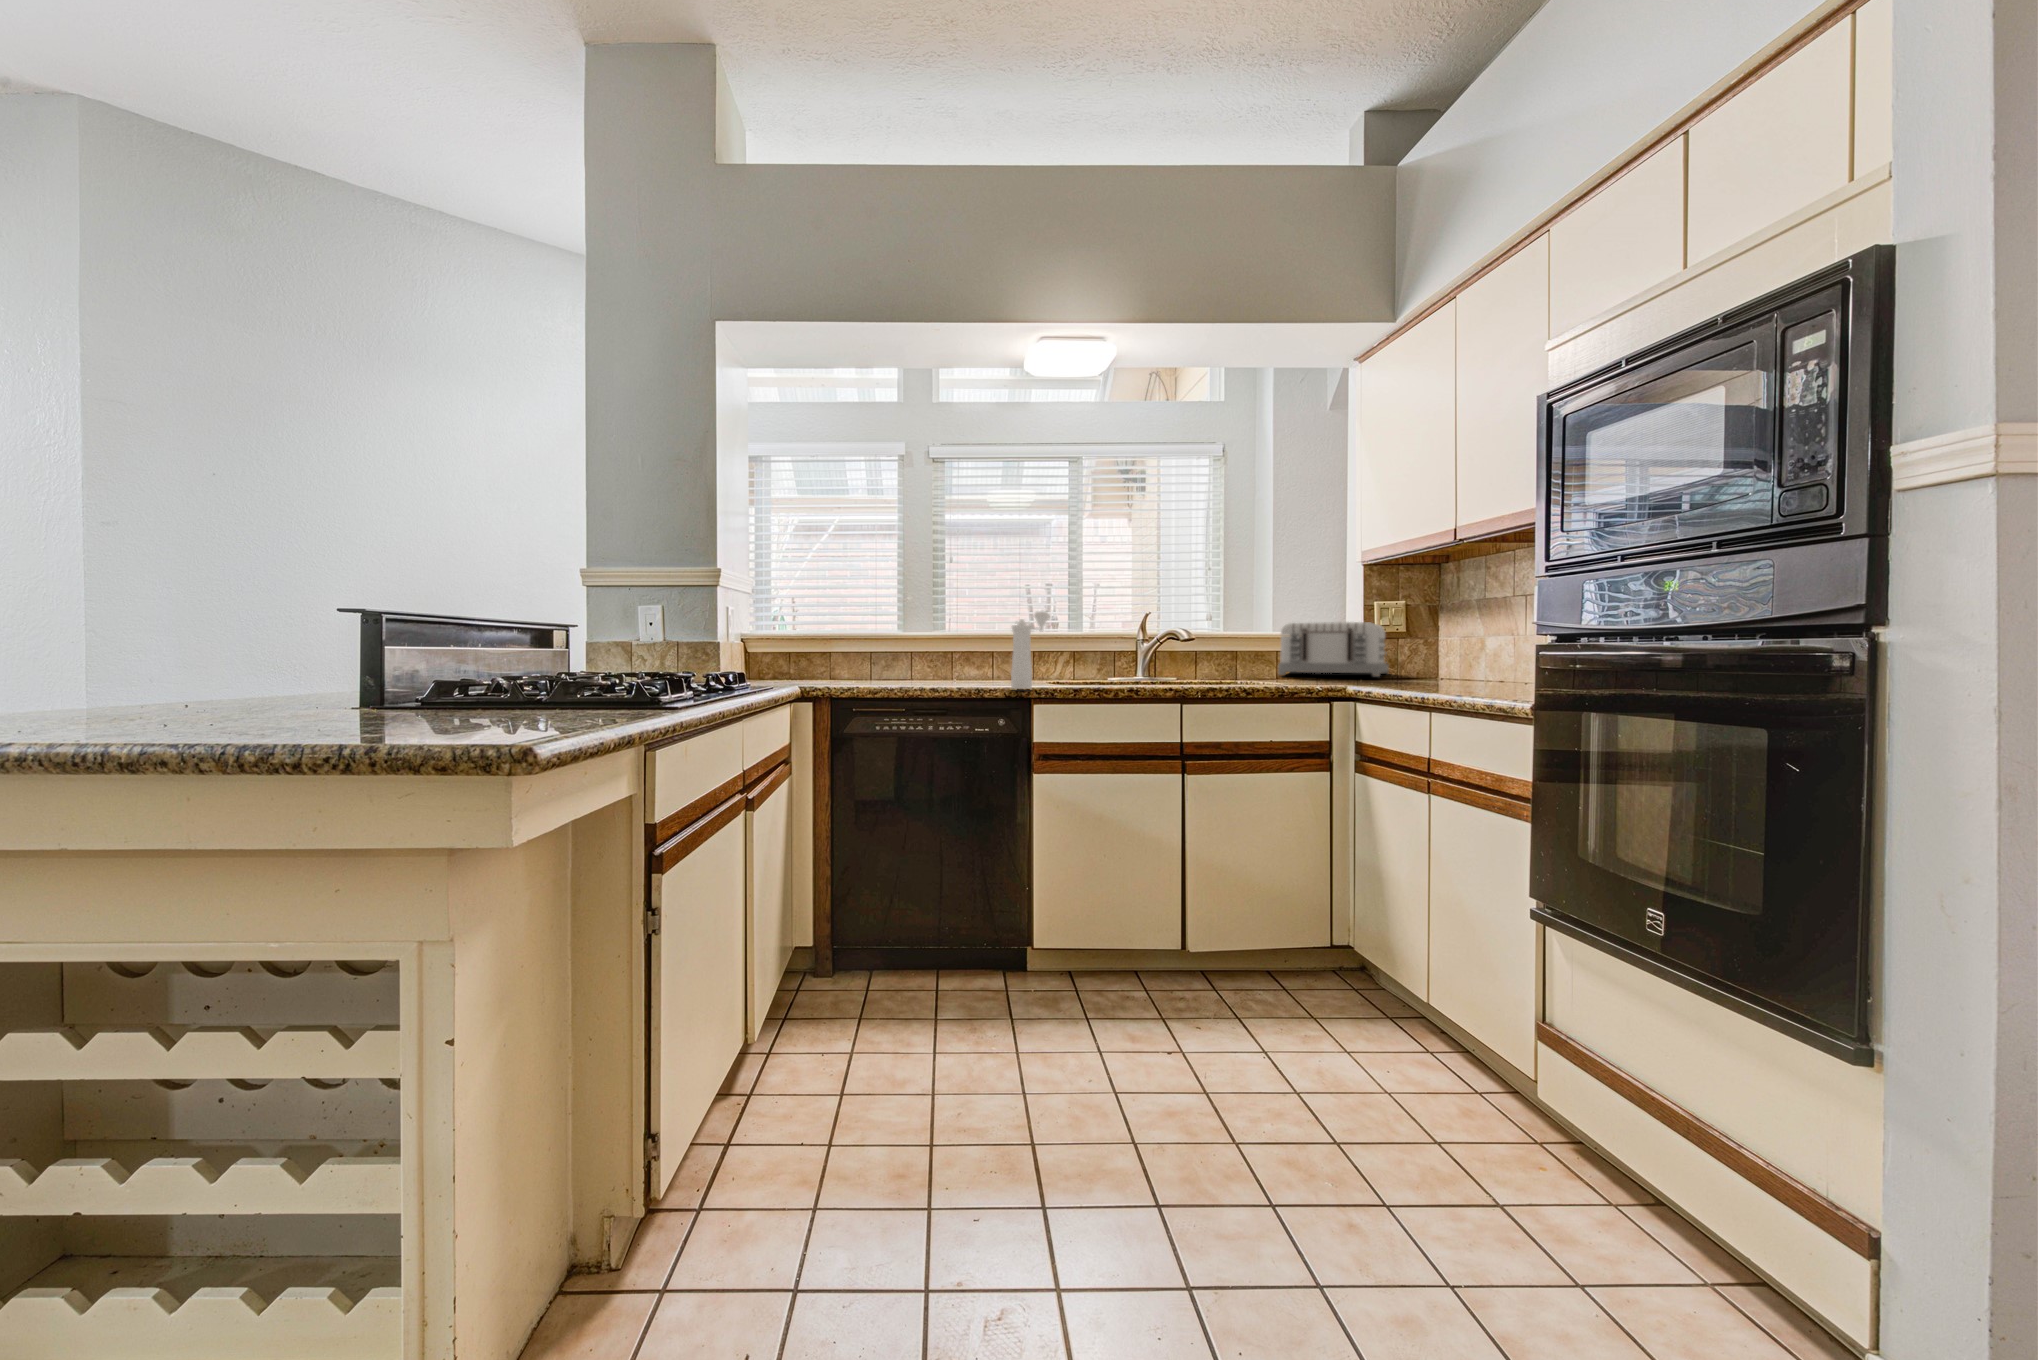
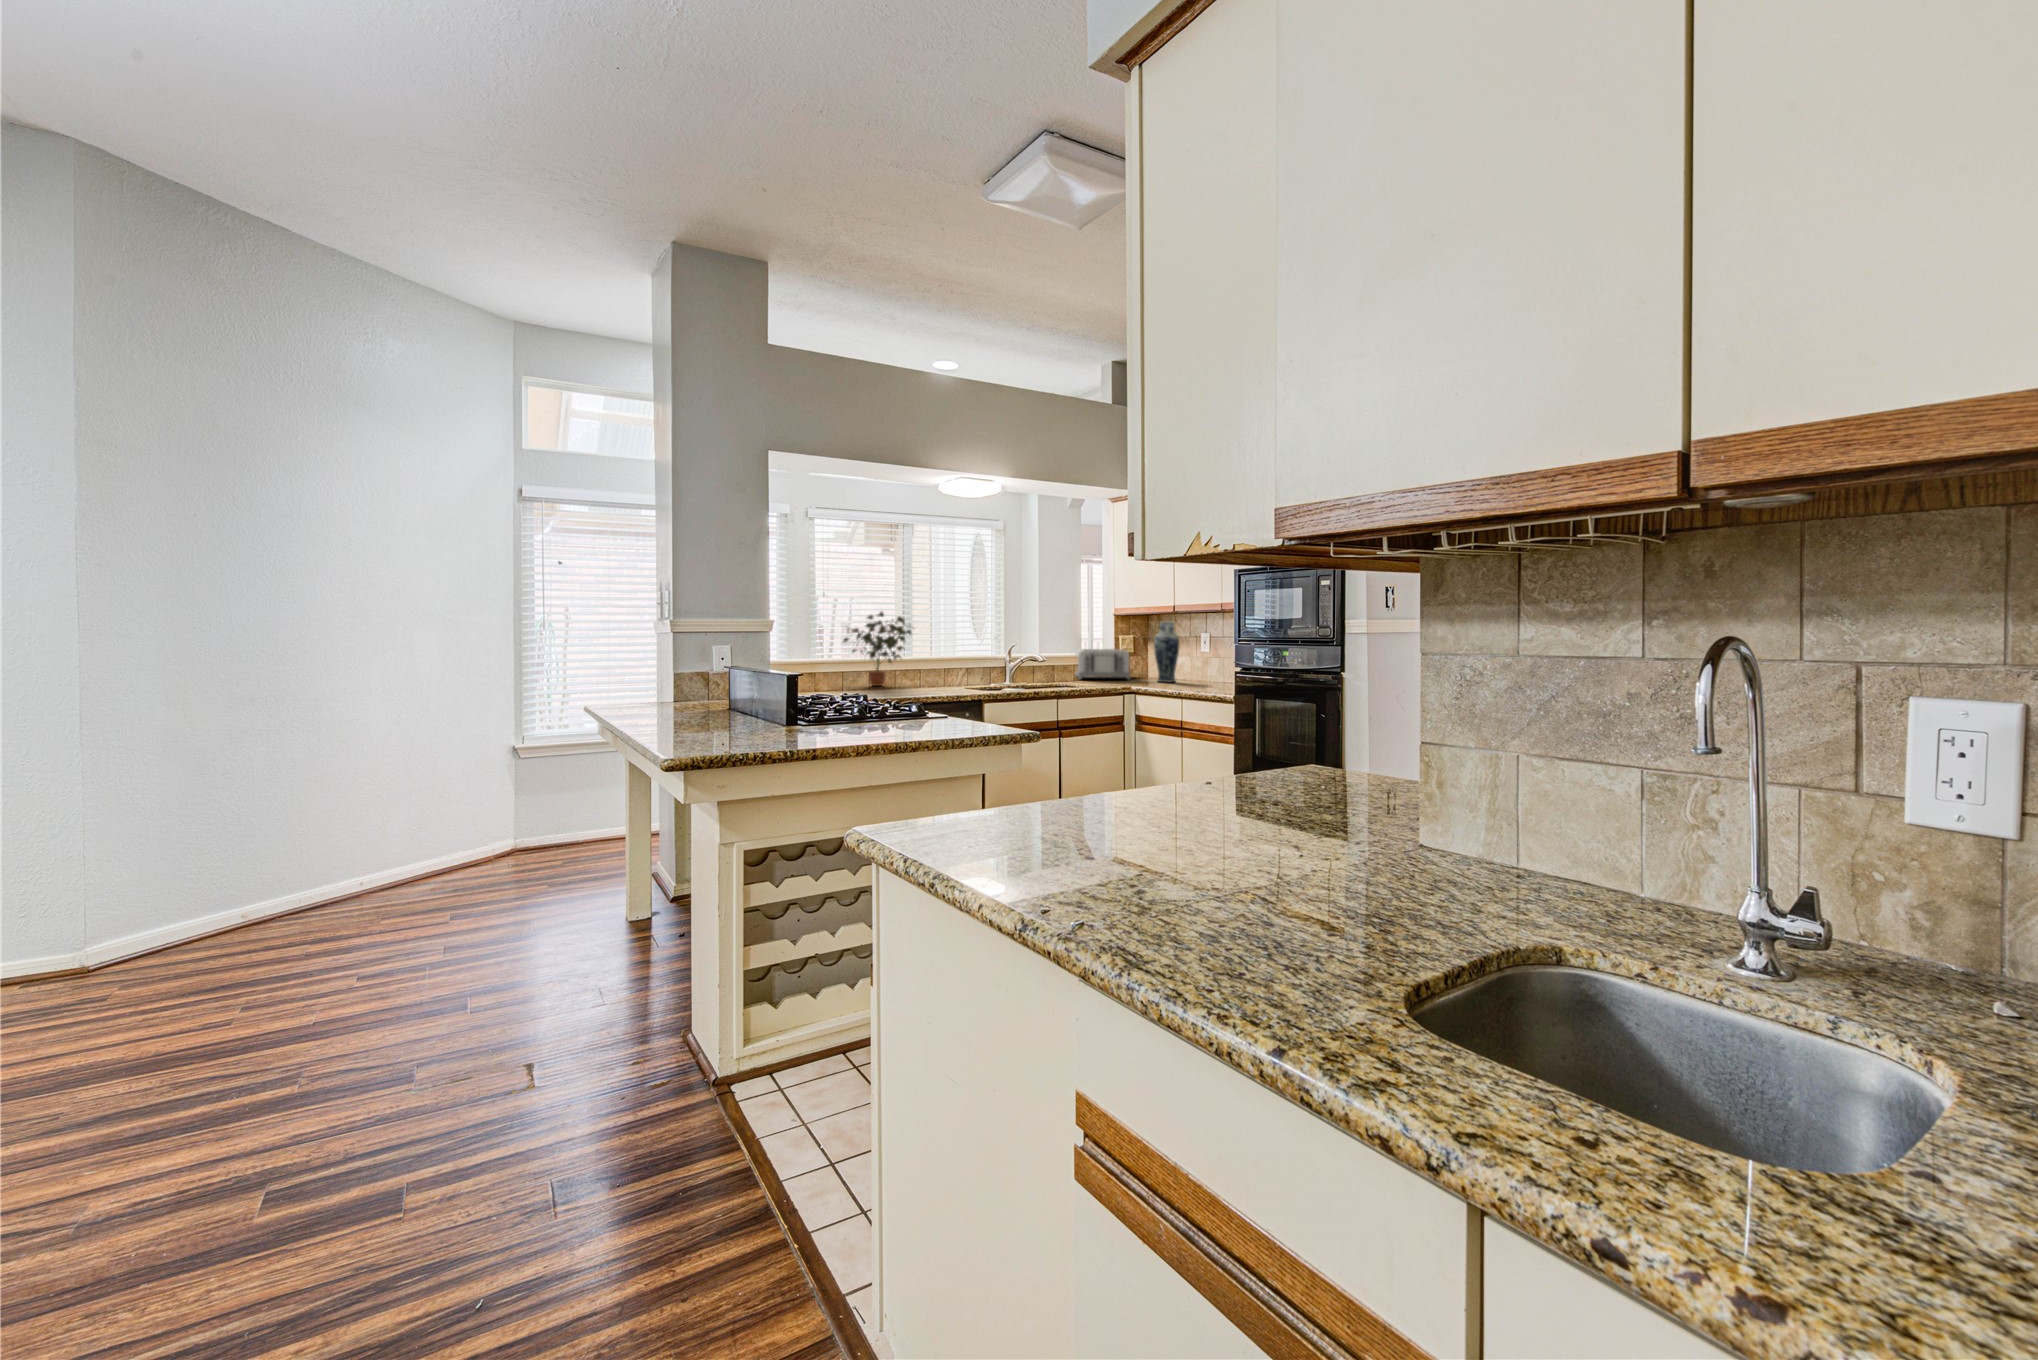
potted plant: none [879,560,968,675] -> present [843,612,911,686]
vase: none [1427,566,1483,684] -> present [1154,622,1179,682]
pepper mill: present [1011,611,1049,689] -> none [973,649,987,695]

